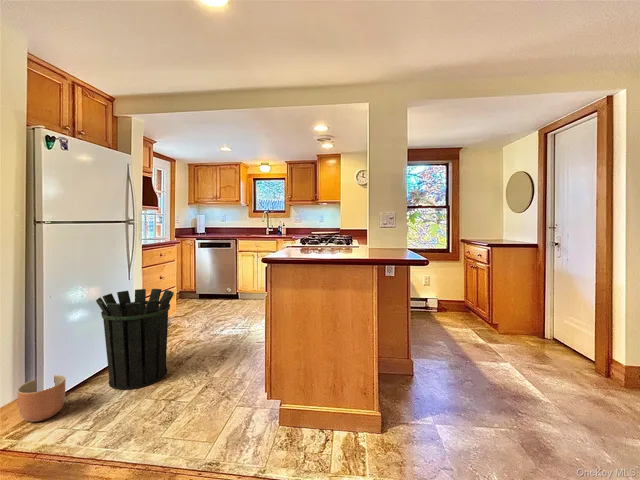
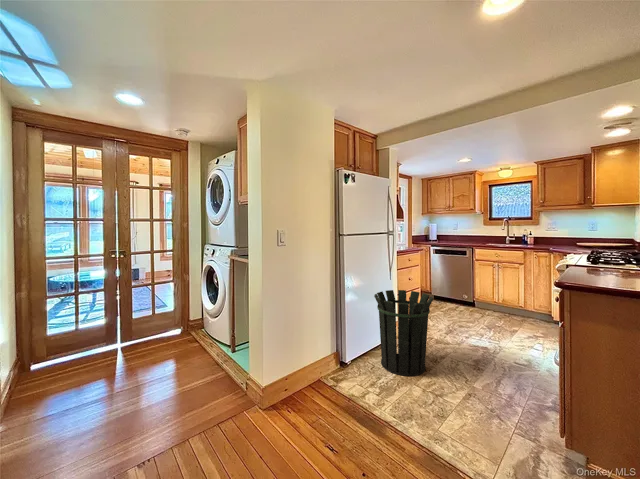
planter: present [17,375,66,422] -> none [332,347,358,380]

